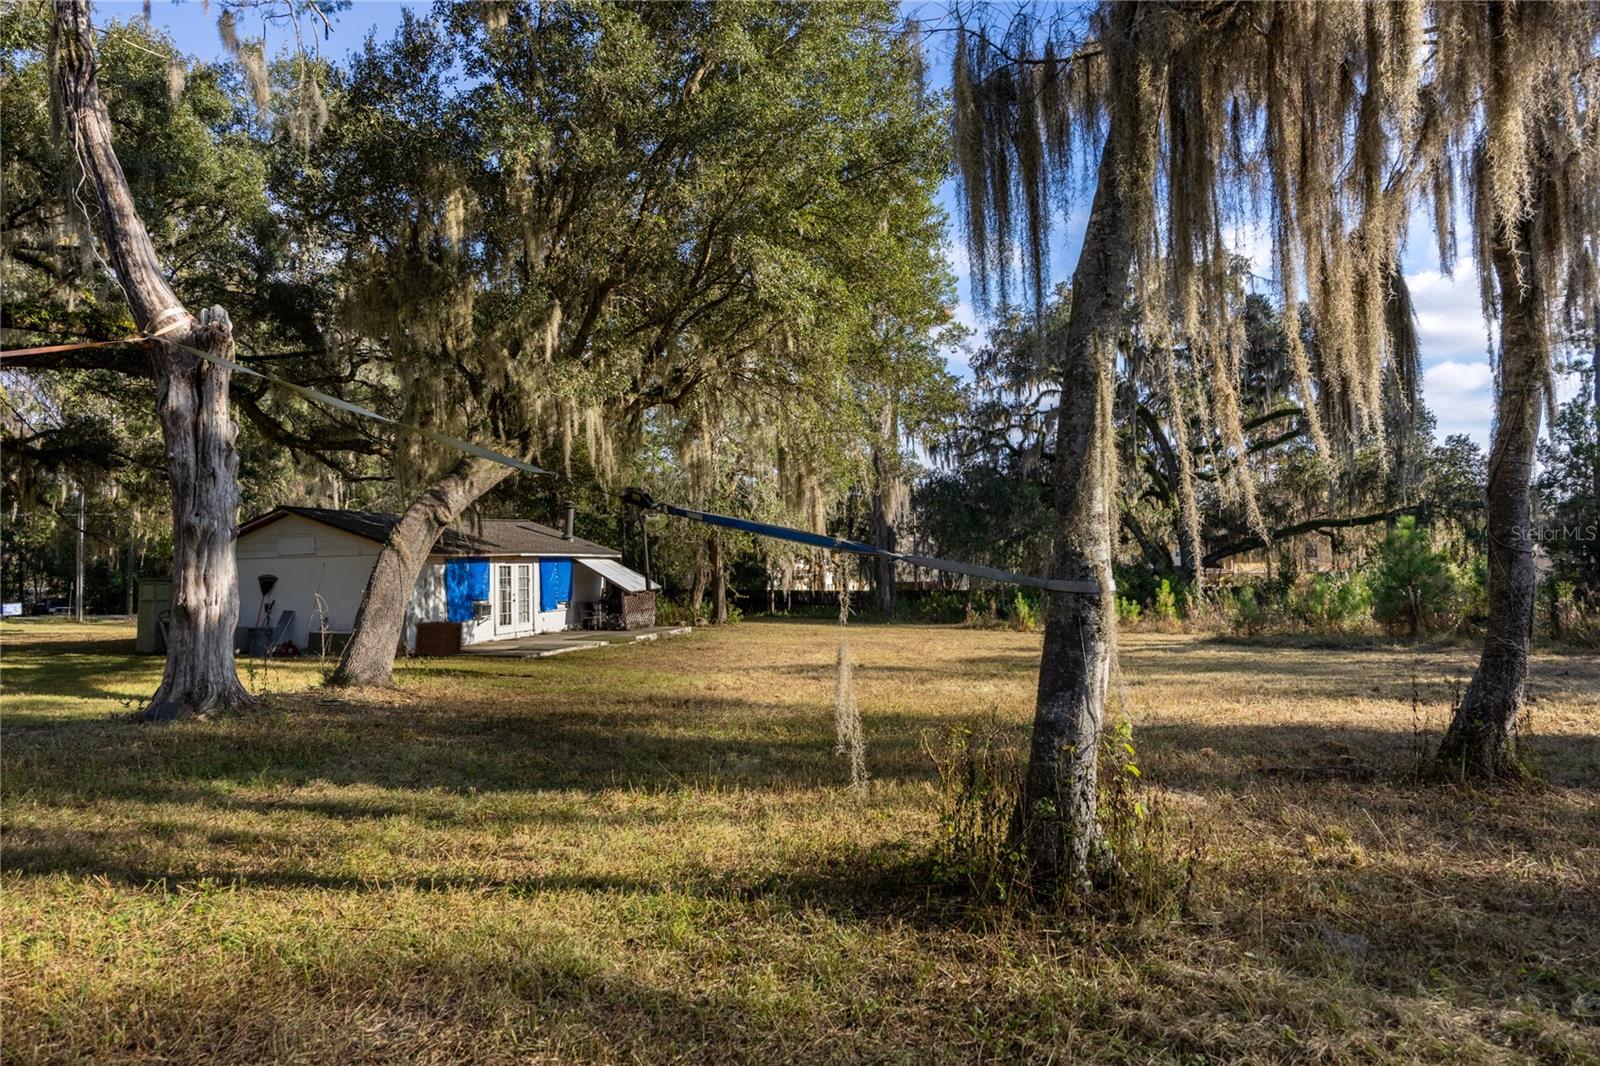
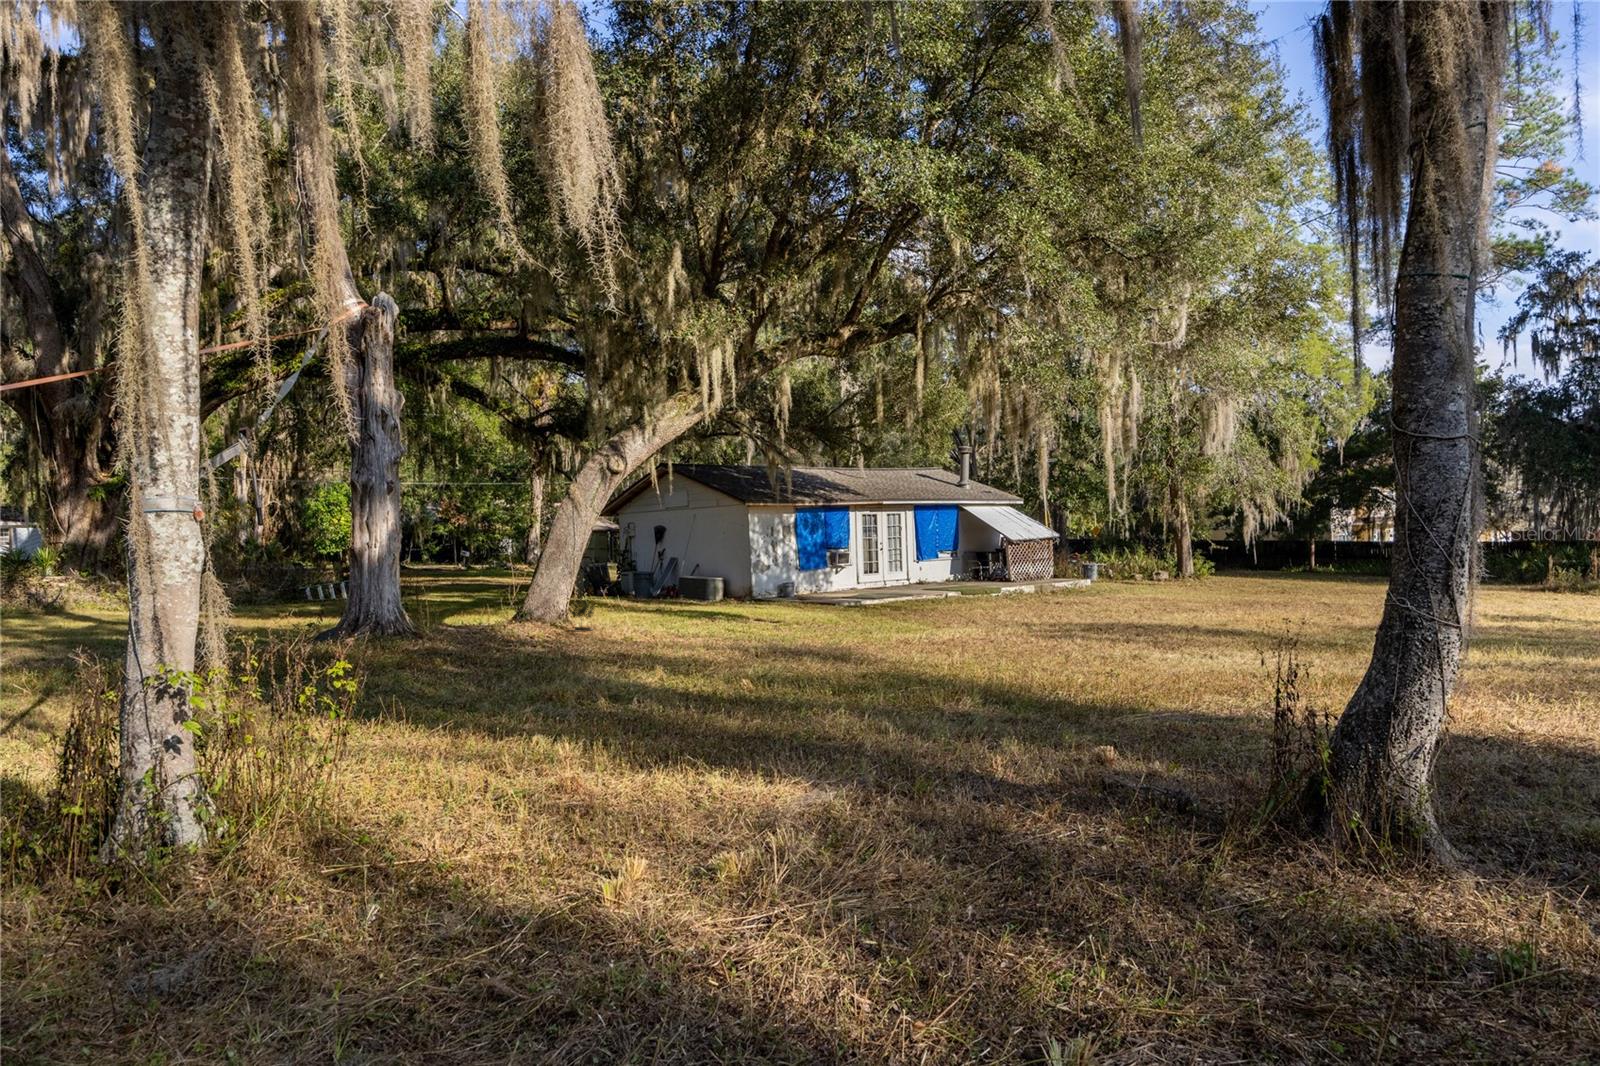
wooden crate: present [415,621,463,656] -> none [760,568,803,600]

